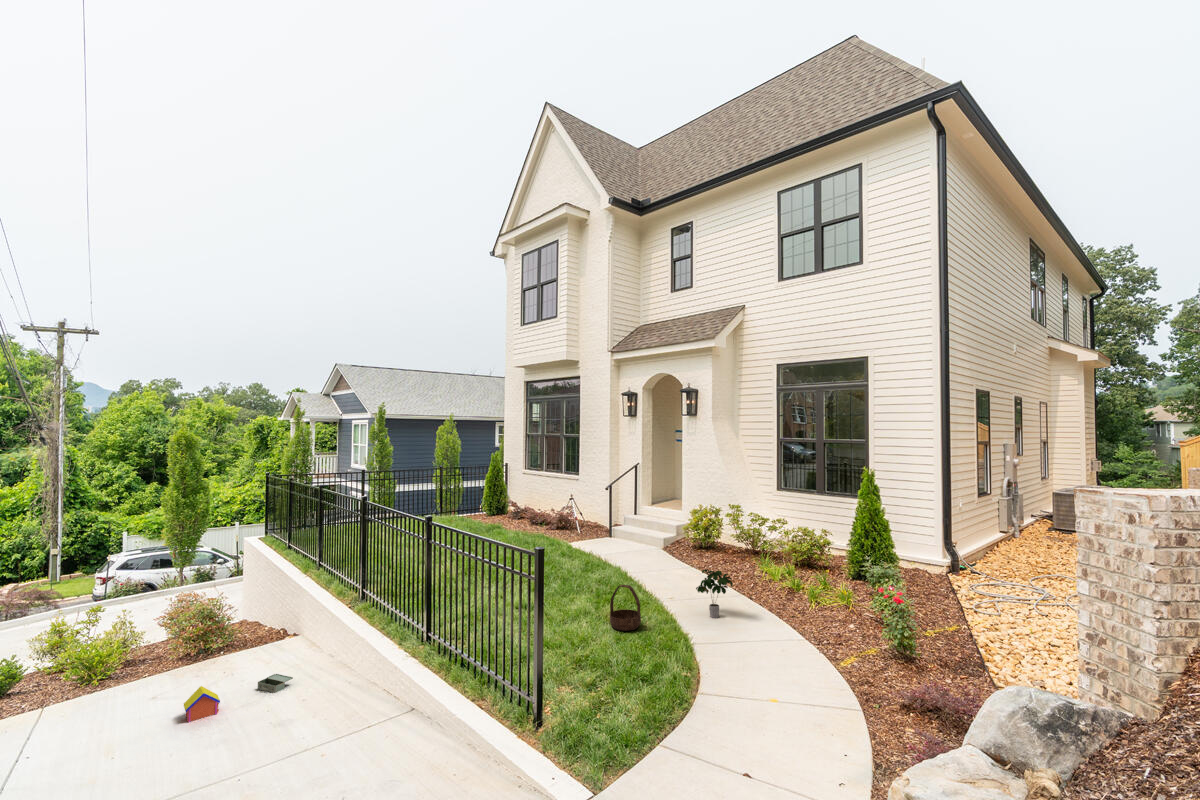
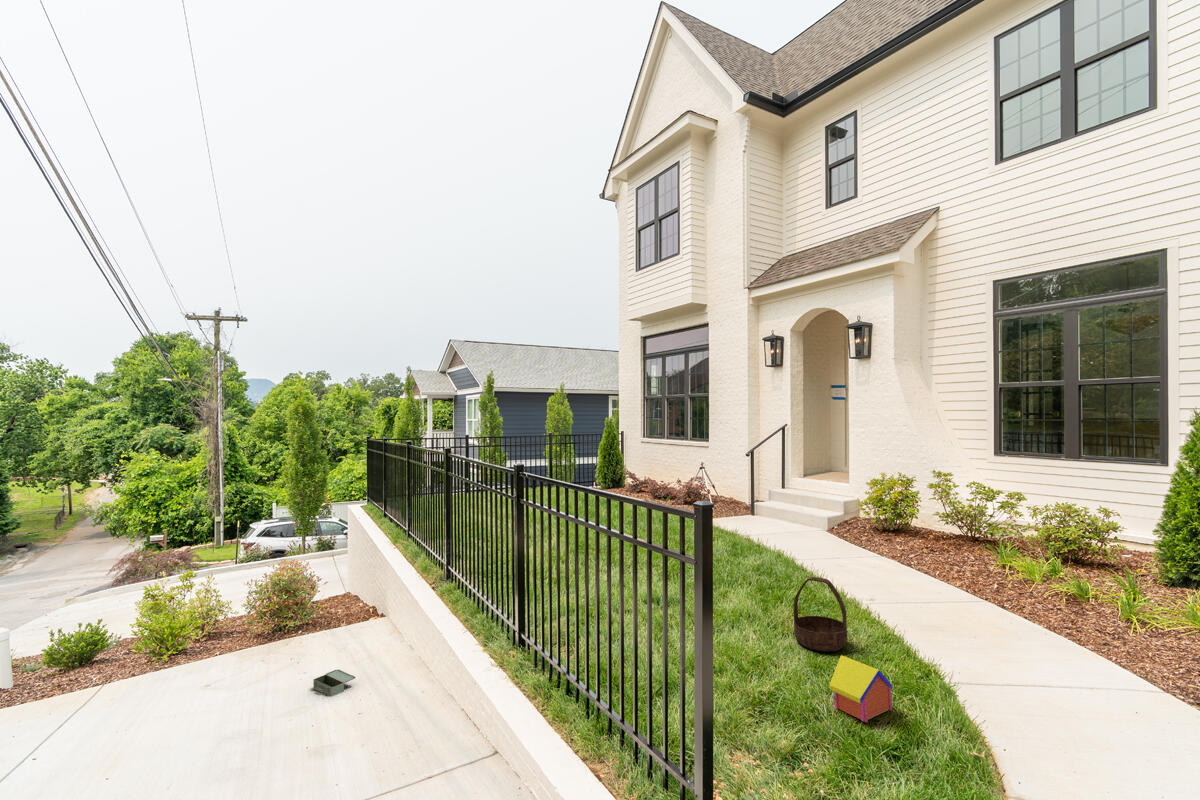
potted plant: present [696,569,733,618] -> none [921,558,995,637]
toy house: present [184,686,220,722] -> present [829,655,892,722]

